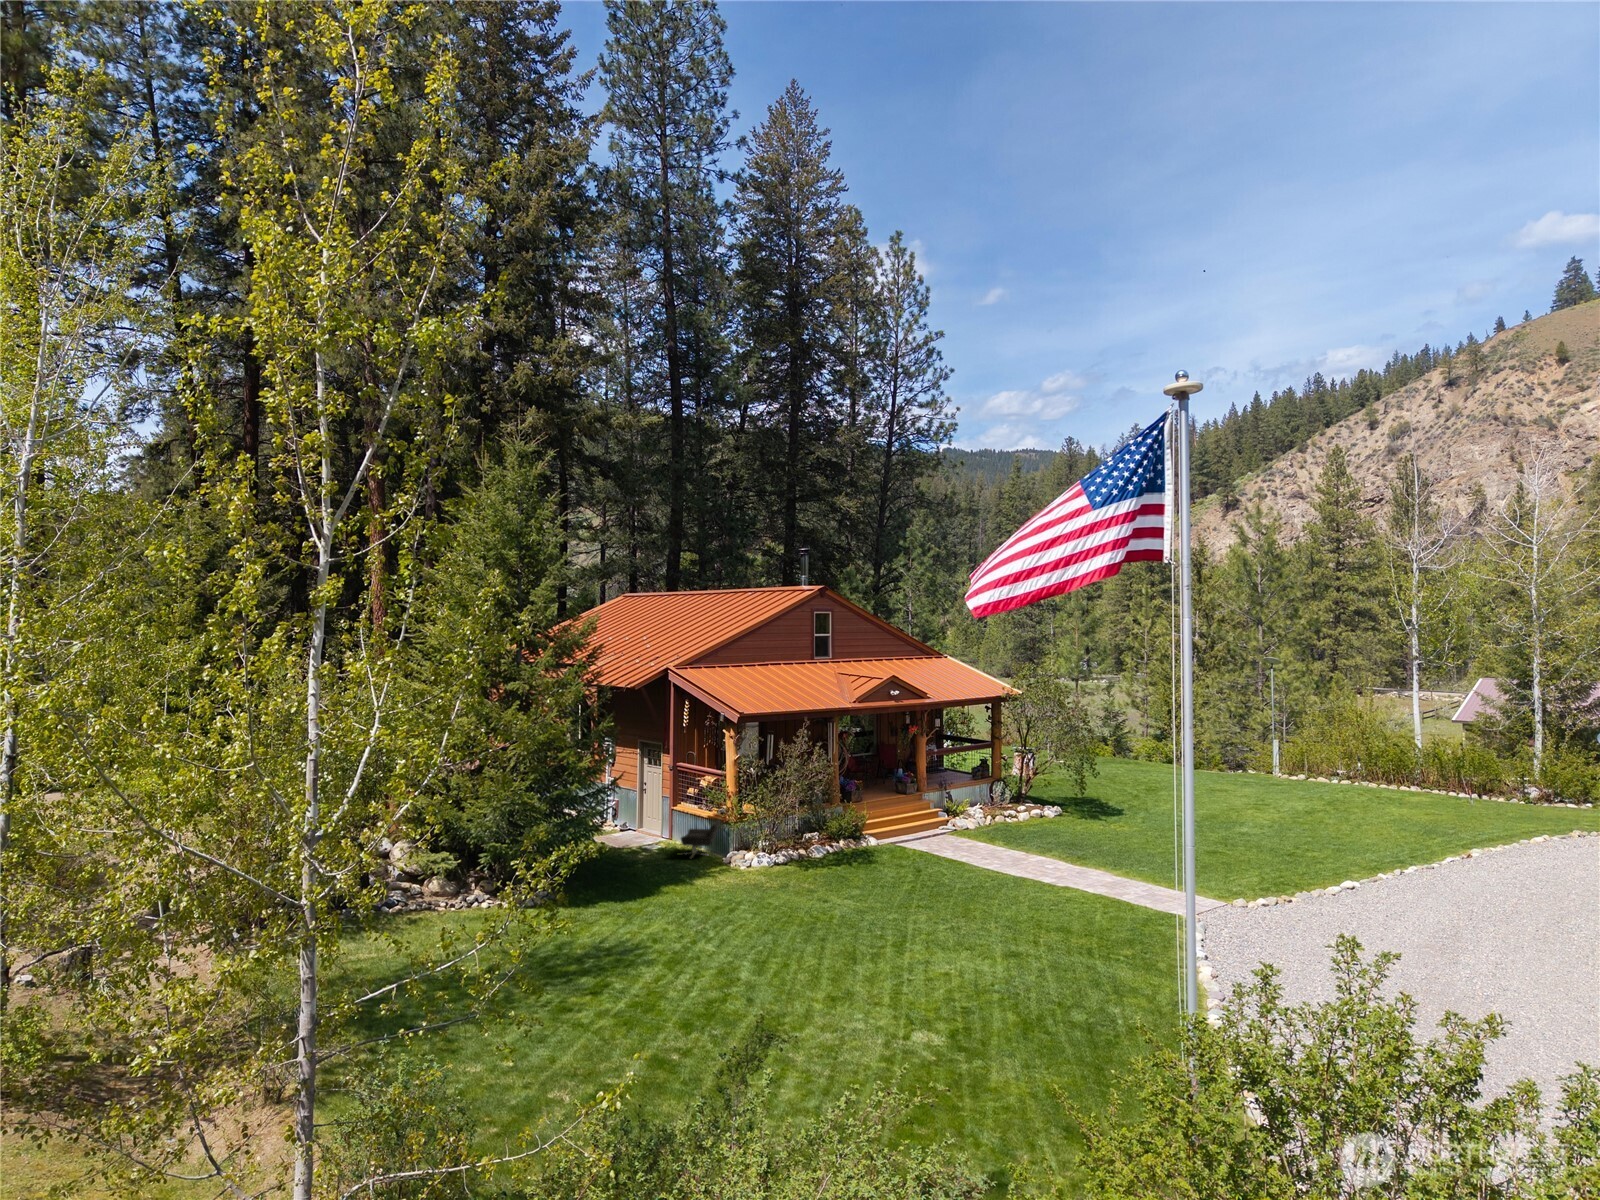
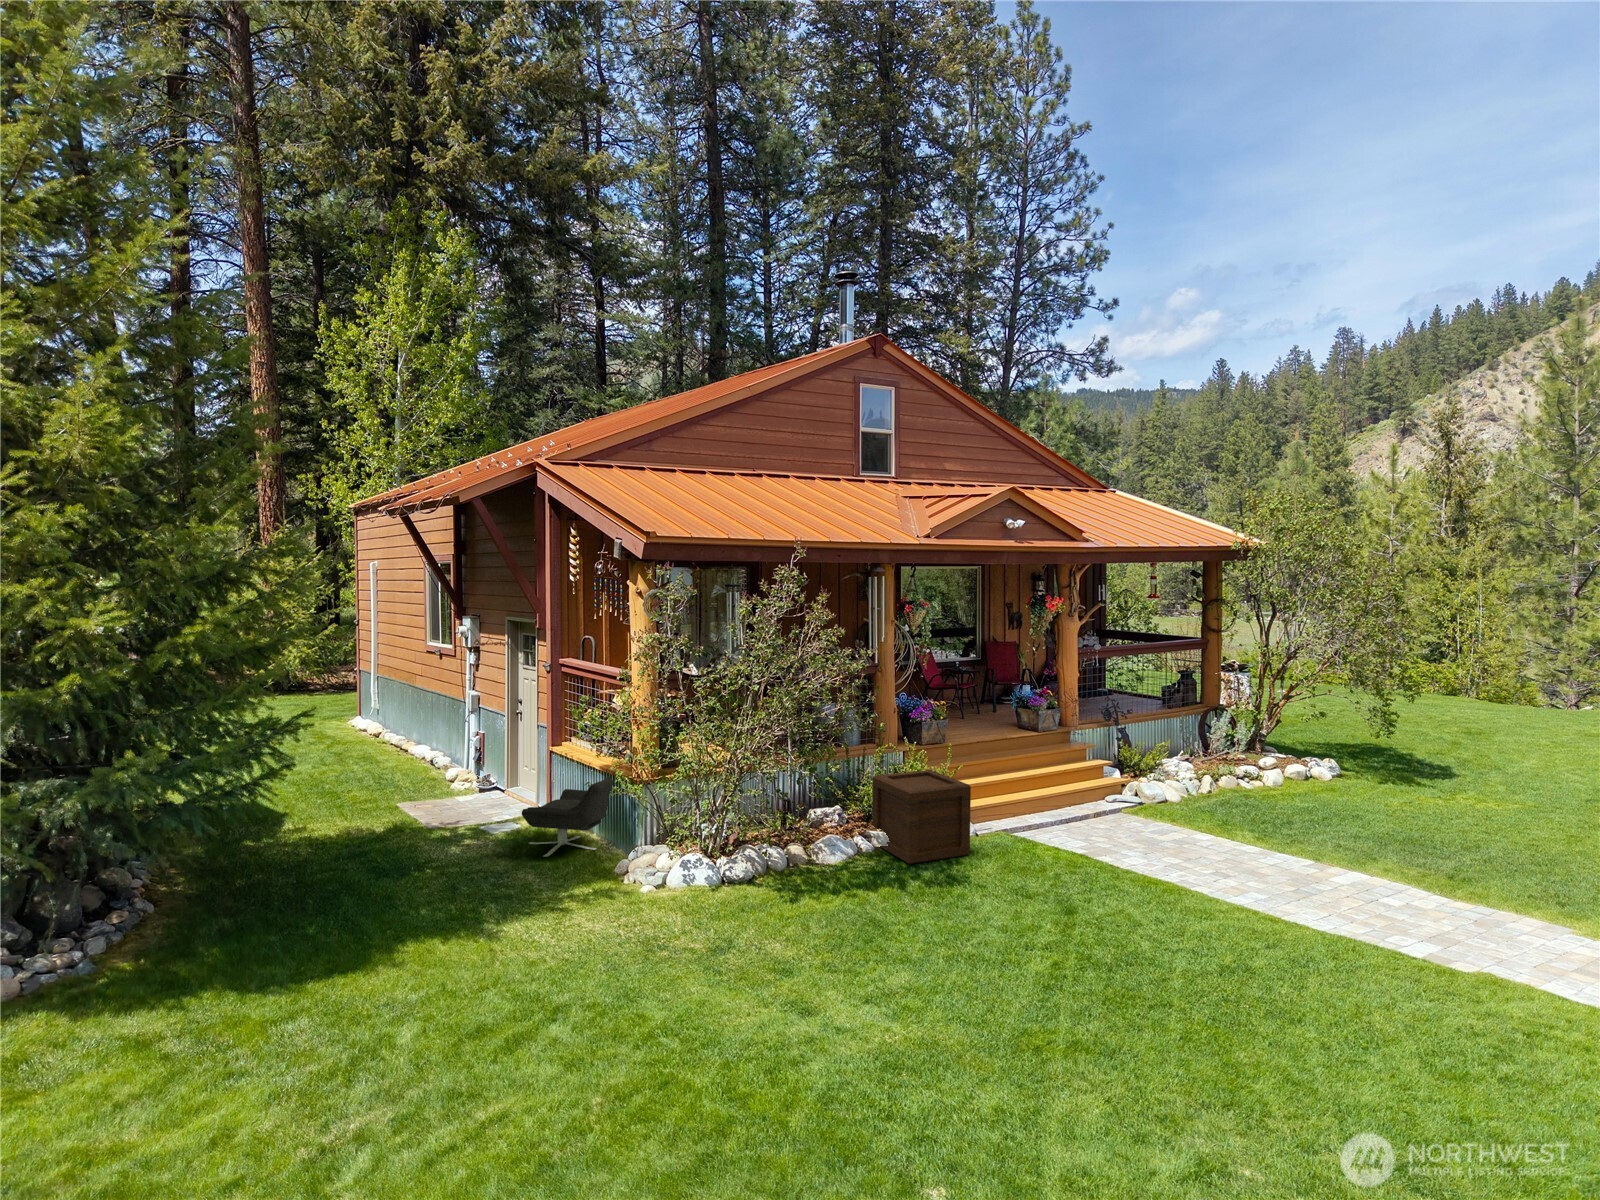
wooden crate: none [833,815,877,856] -> present [872,770,971,864]

